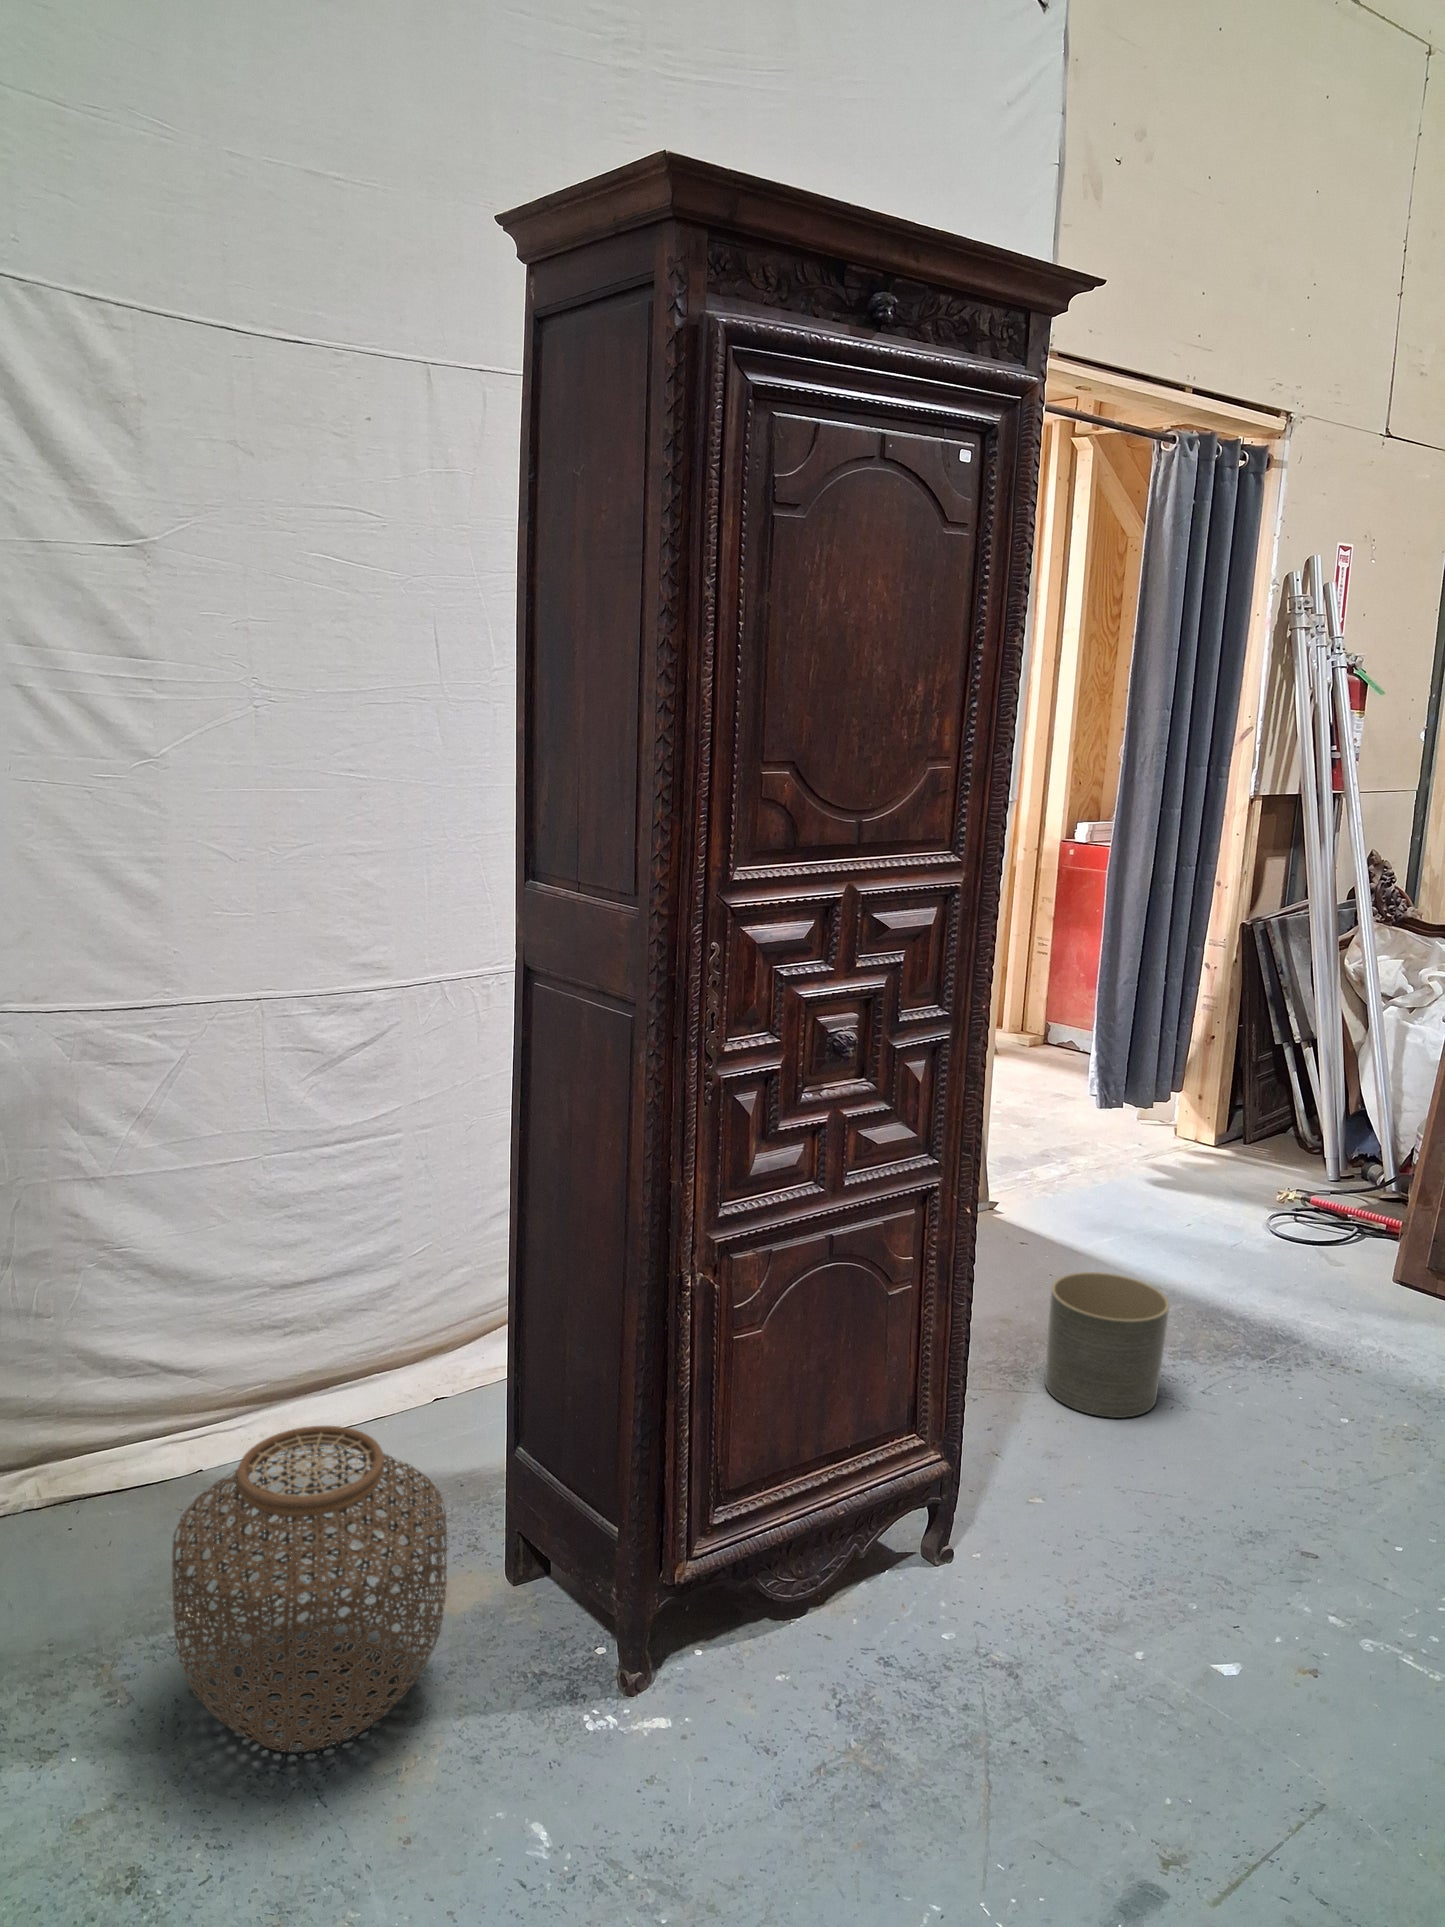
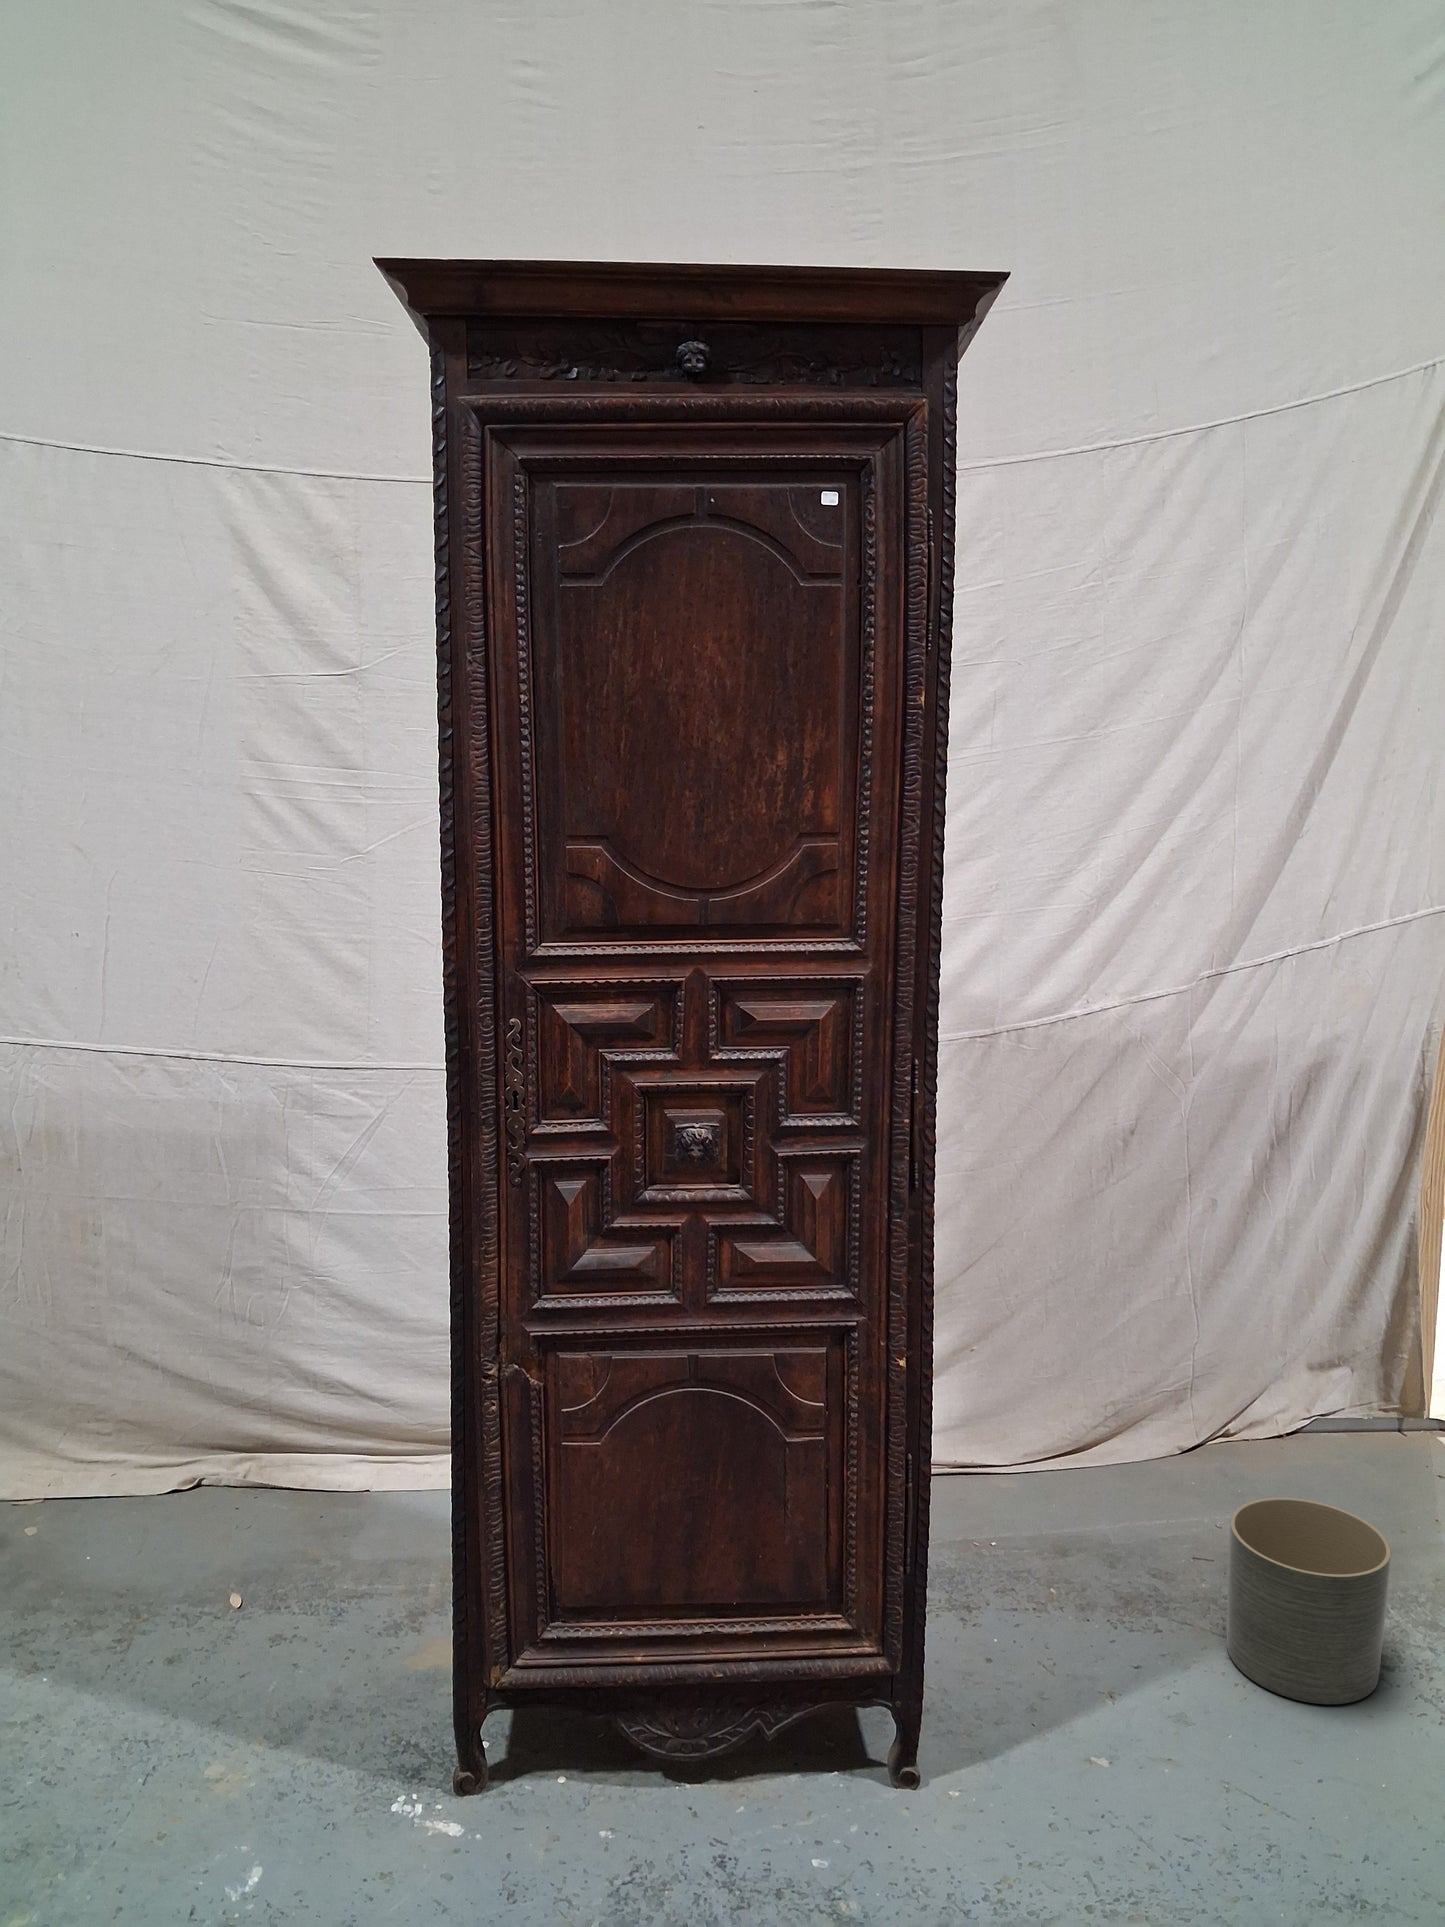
woven basket: present [172,1426,447,1752] -> none [89,1438,343,1735]

